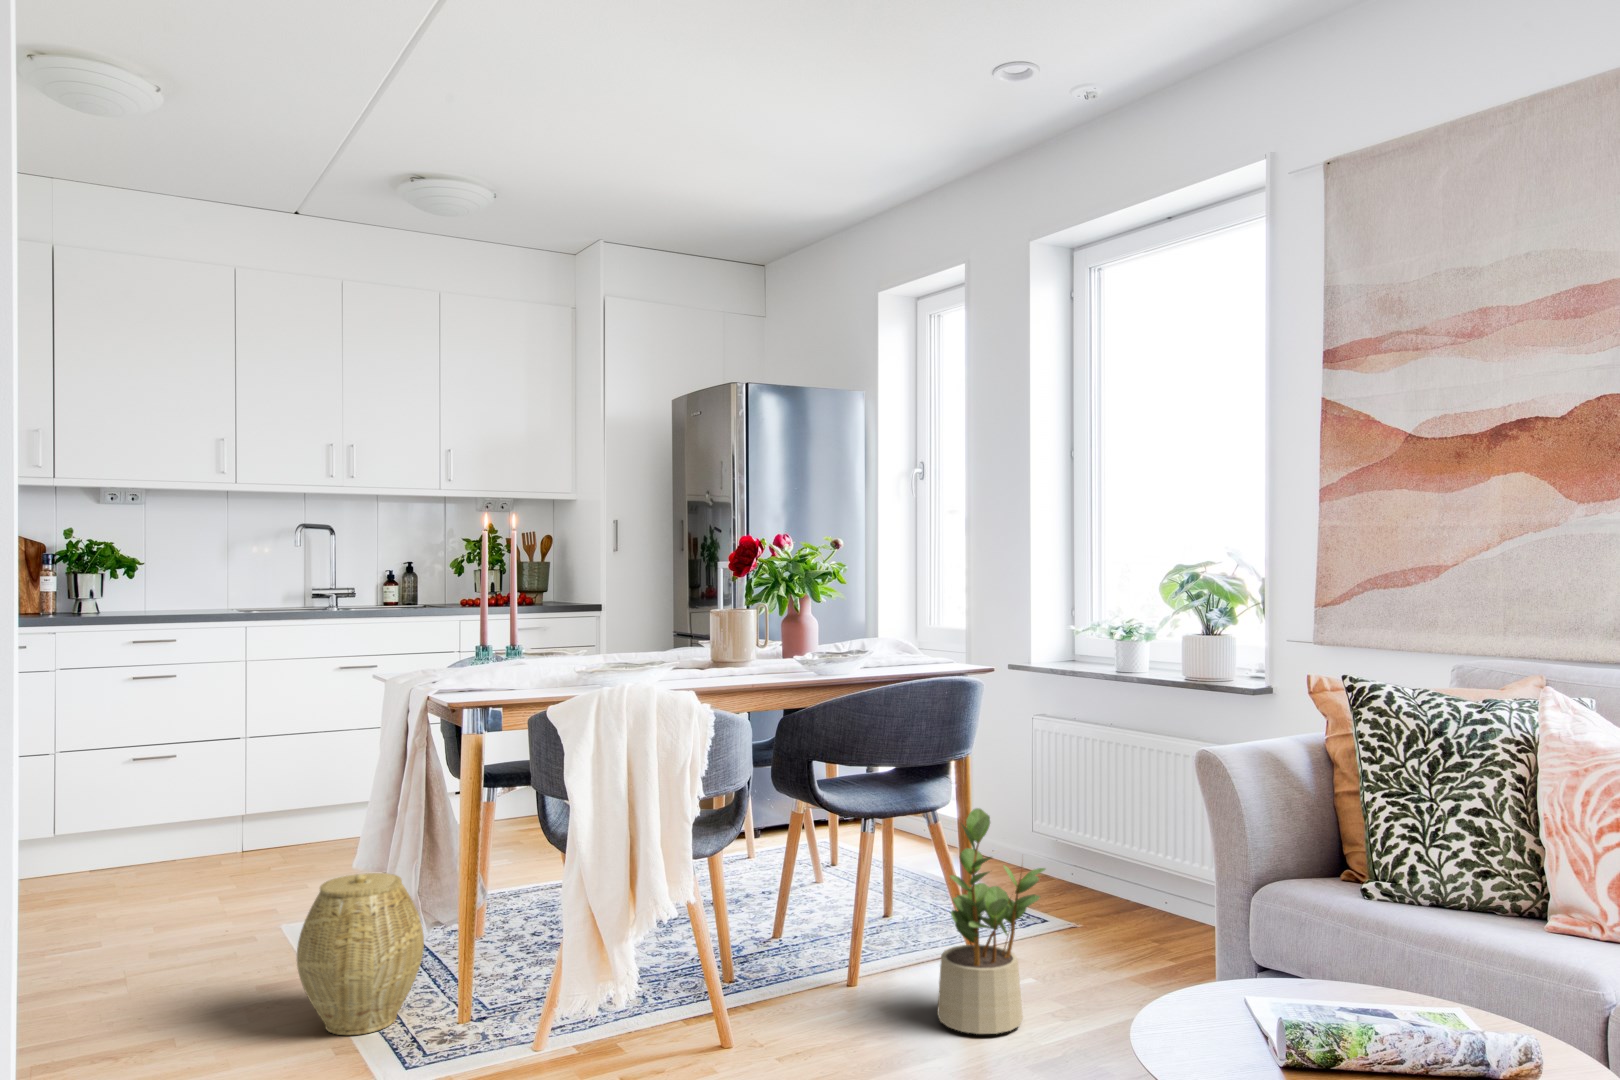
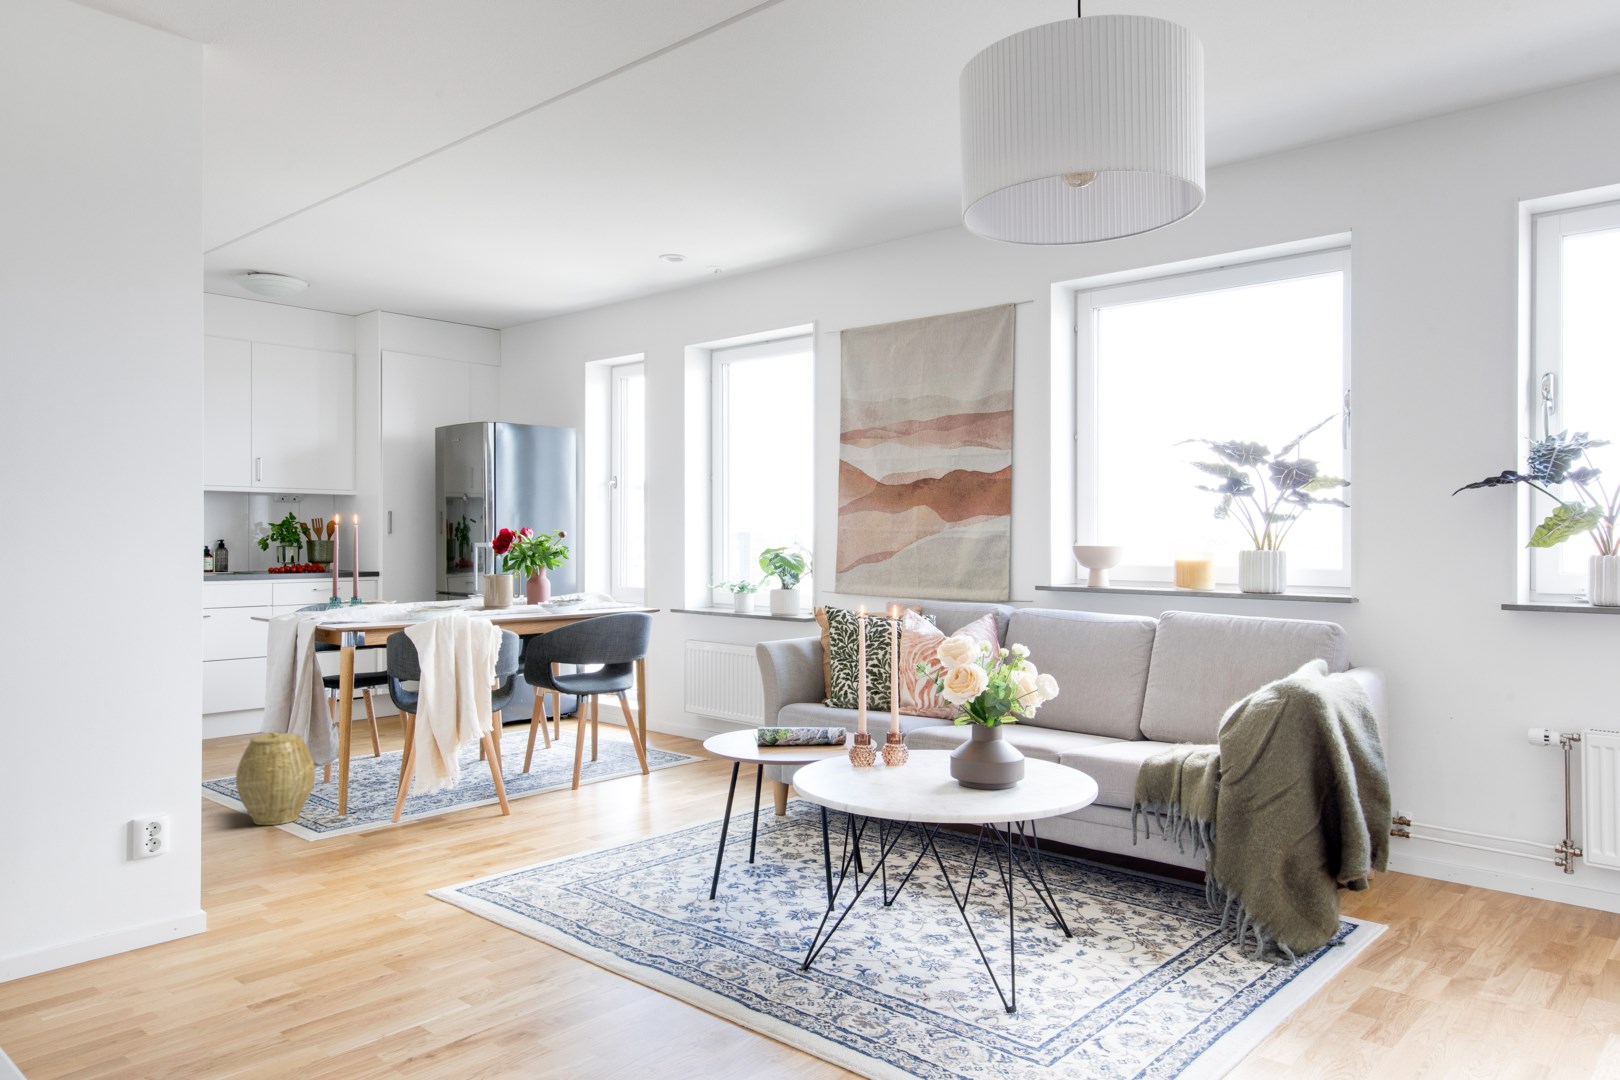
potted plant: present [937,808,1045,1034] -> none [623,682,683,800]

